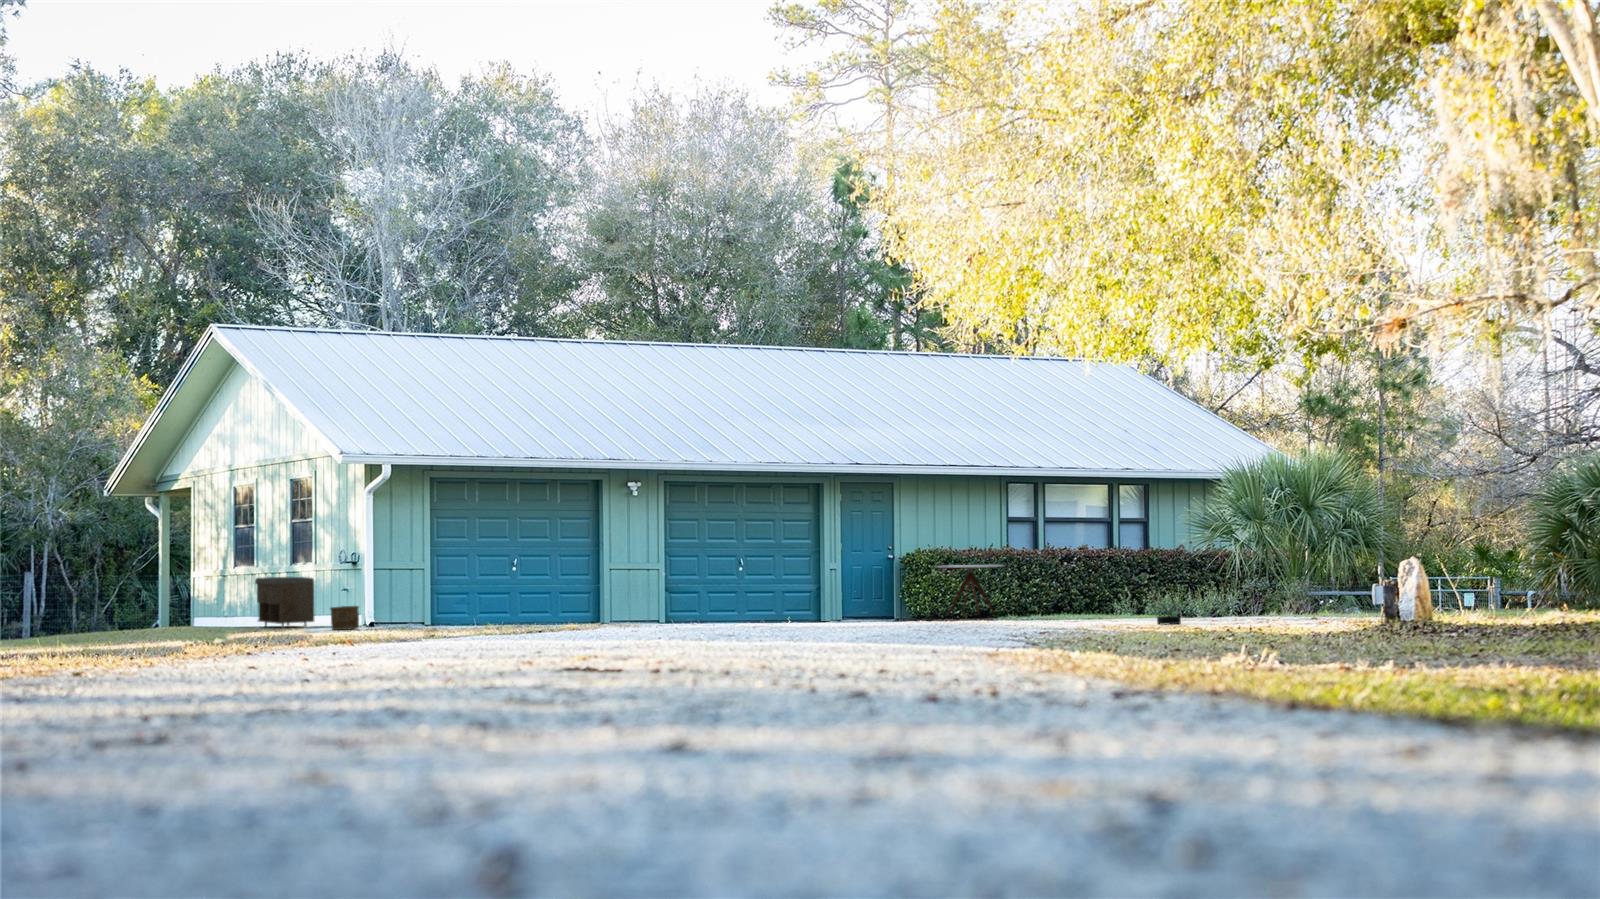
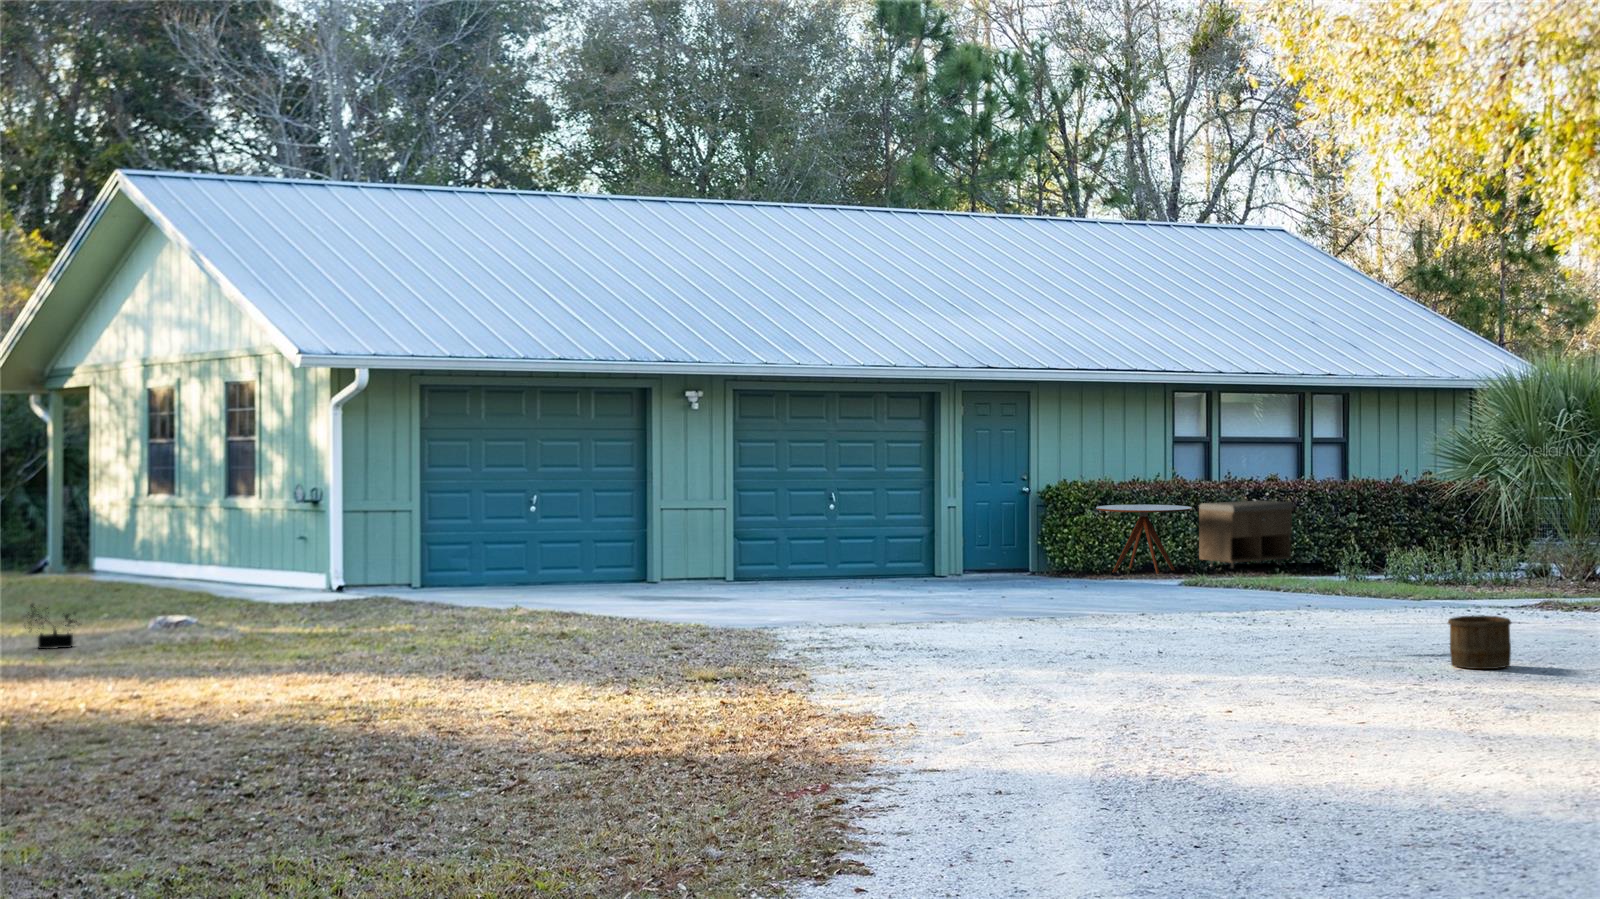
storage bench: present [255,577,314,628] -> present [1199,500,1294,568]
decorative plant: present [1152,598,1181,624] -> present [27,604,79,649]
wooden bucket: present [330,606,359,630] -> present [1448,615,1511,669]

